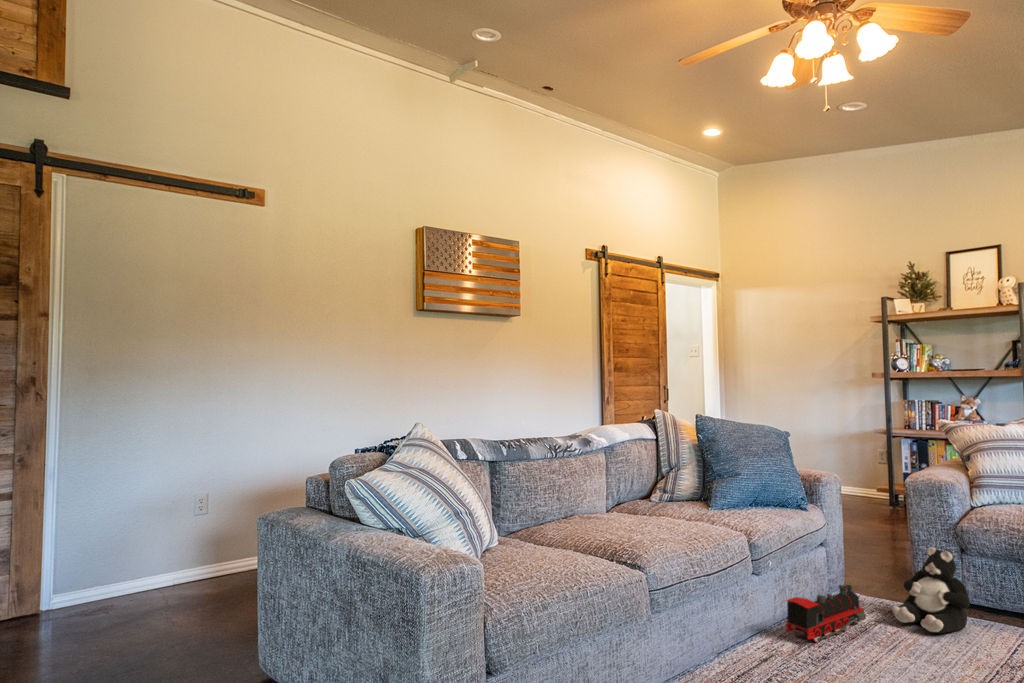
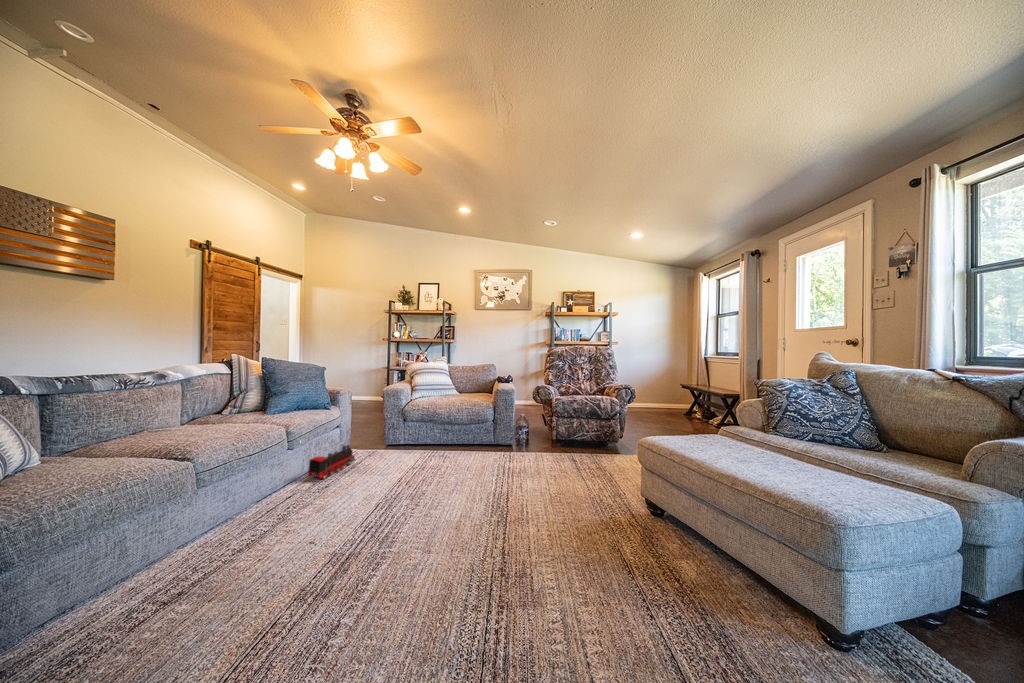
plush toy: present [892,546,970,633] -> none [368,420,403,460]

